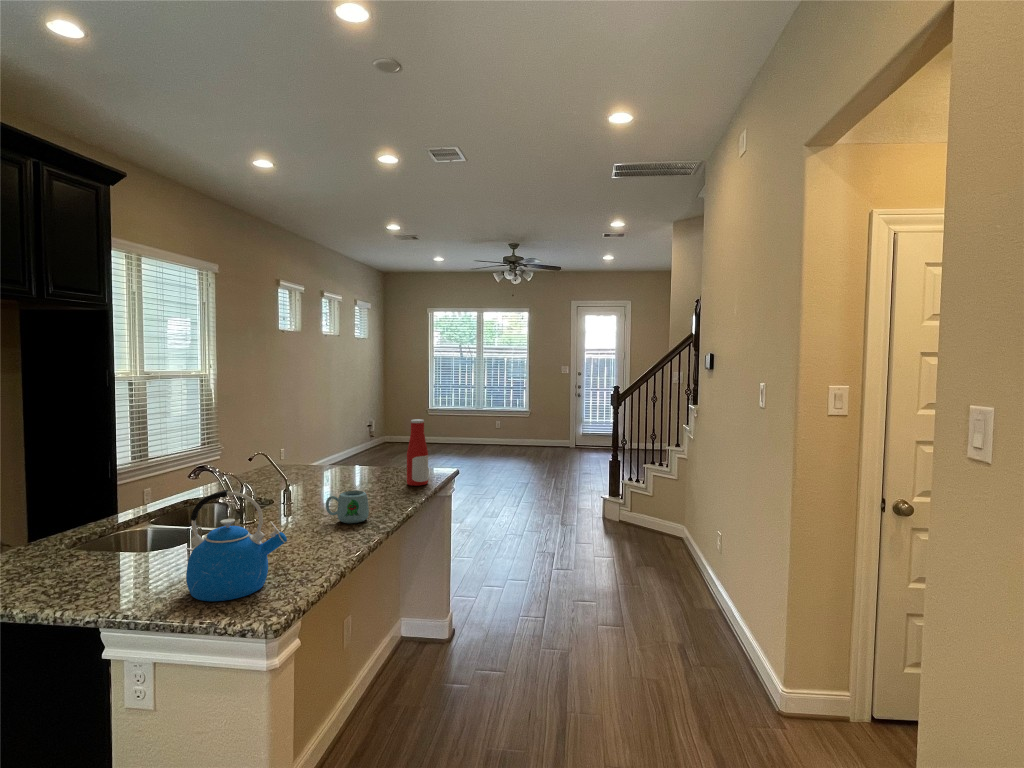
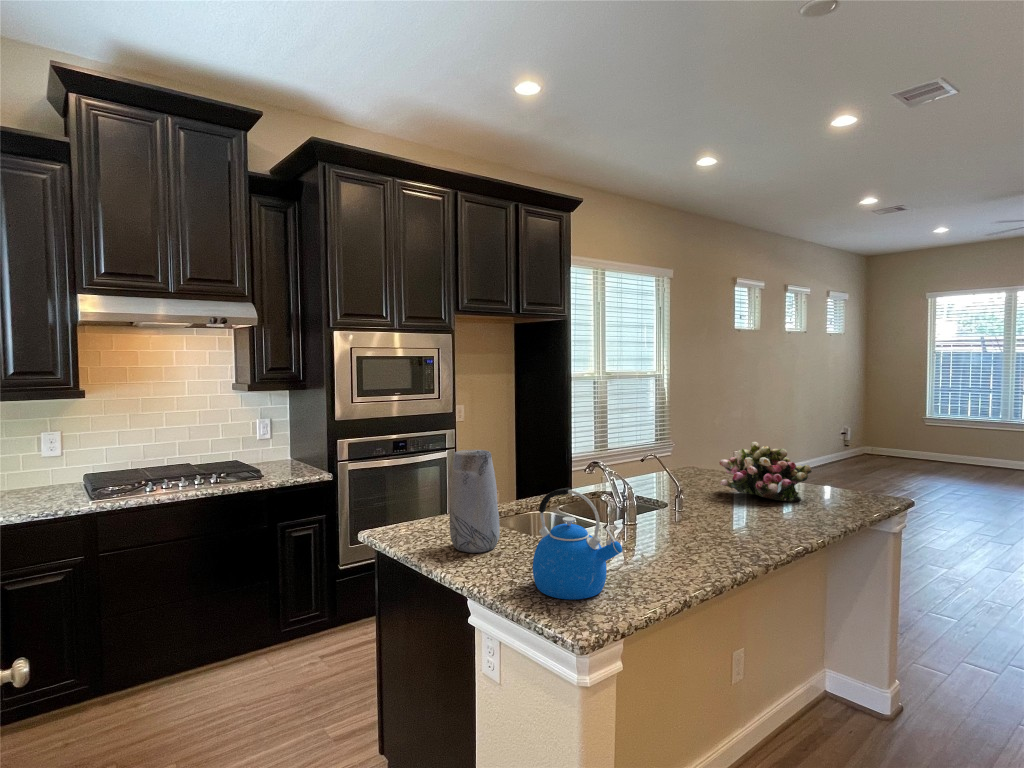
bottle: present [407,419,428,486] -> none [829,430,860,515]
flower arrangement: none [315,435,389,483] -> present [719,442,812,502]
vase: none [35,466,109,591] -> present [450,450,500,553]
mug: present [326,491,369,523] -> none [704,508,754,547]

